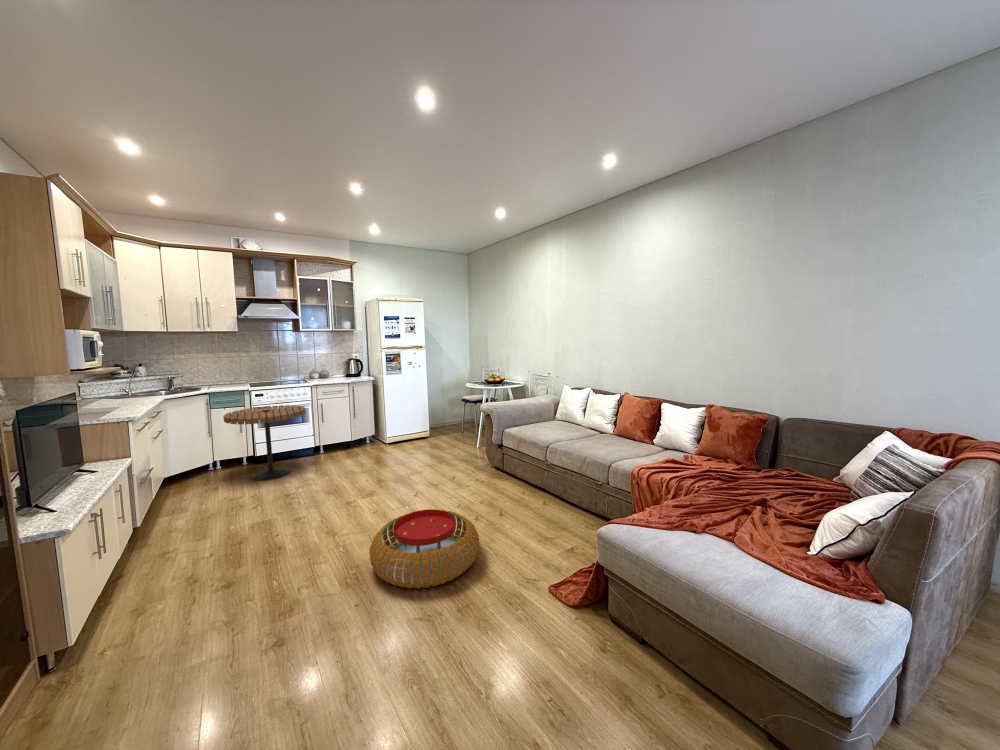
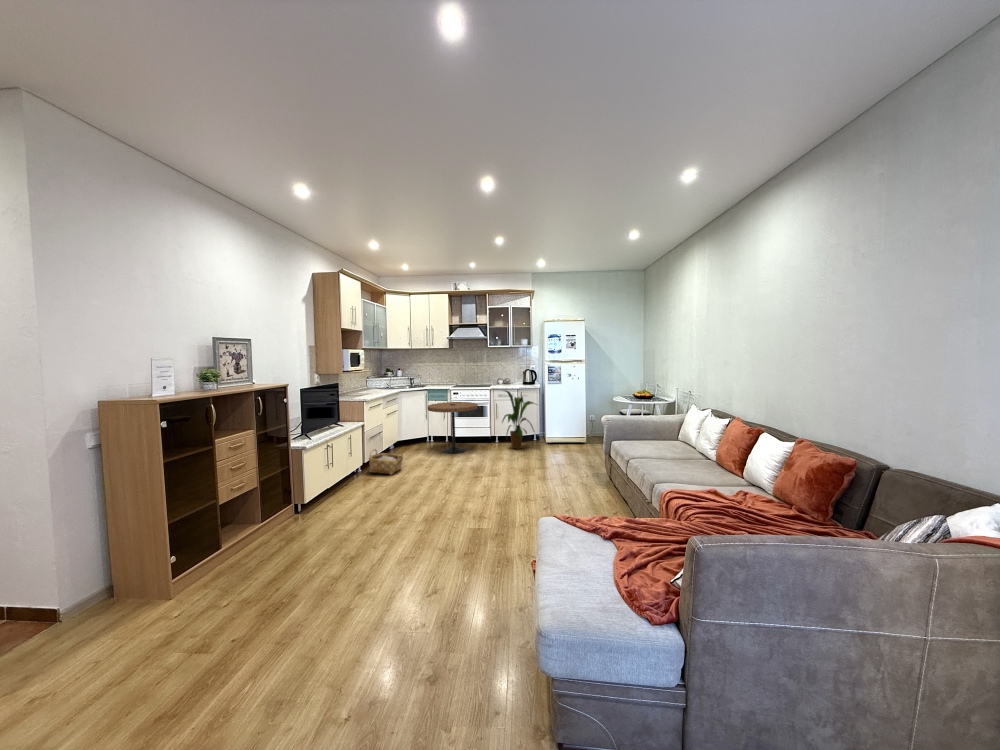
house plant: none [332,385,383,457] -> present [502,390,535,449]
woven basket: none [147,495,216,541] -> present [369,449,403,475]
pouf: present [369,509,479,589] -> none [435,487,516,540]

